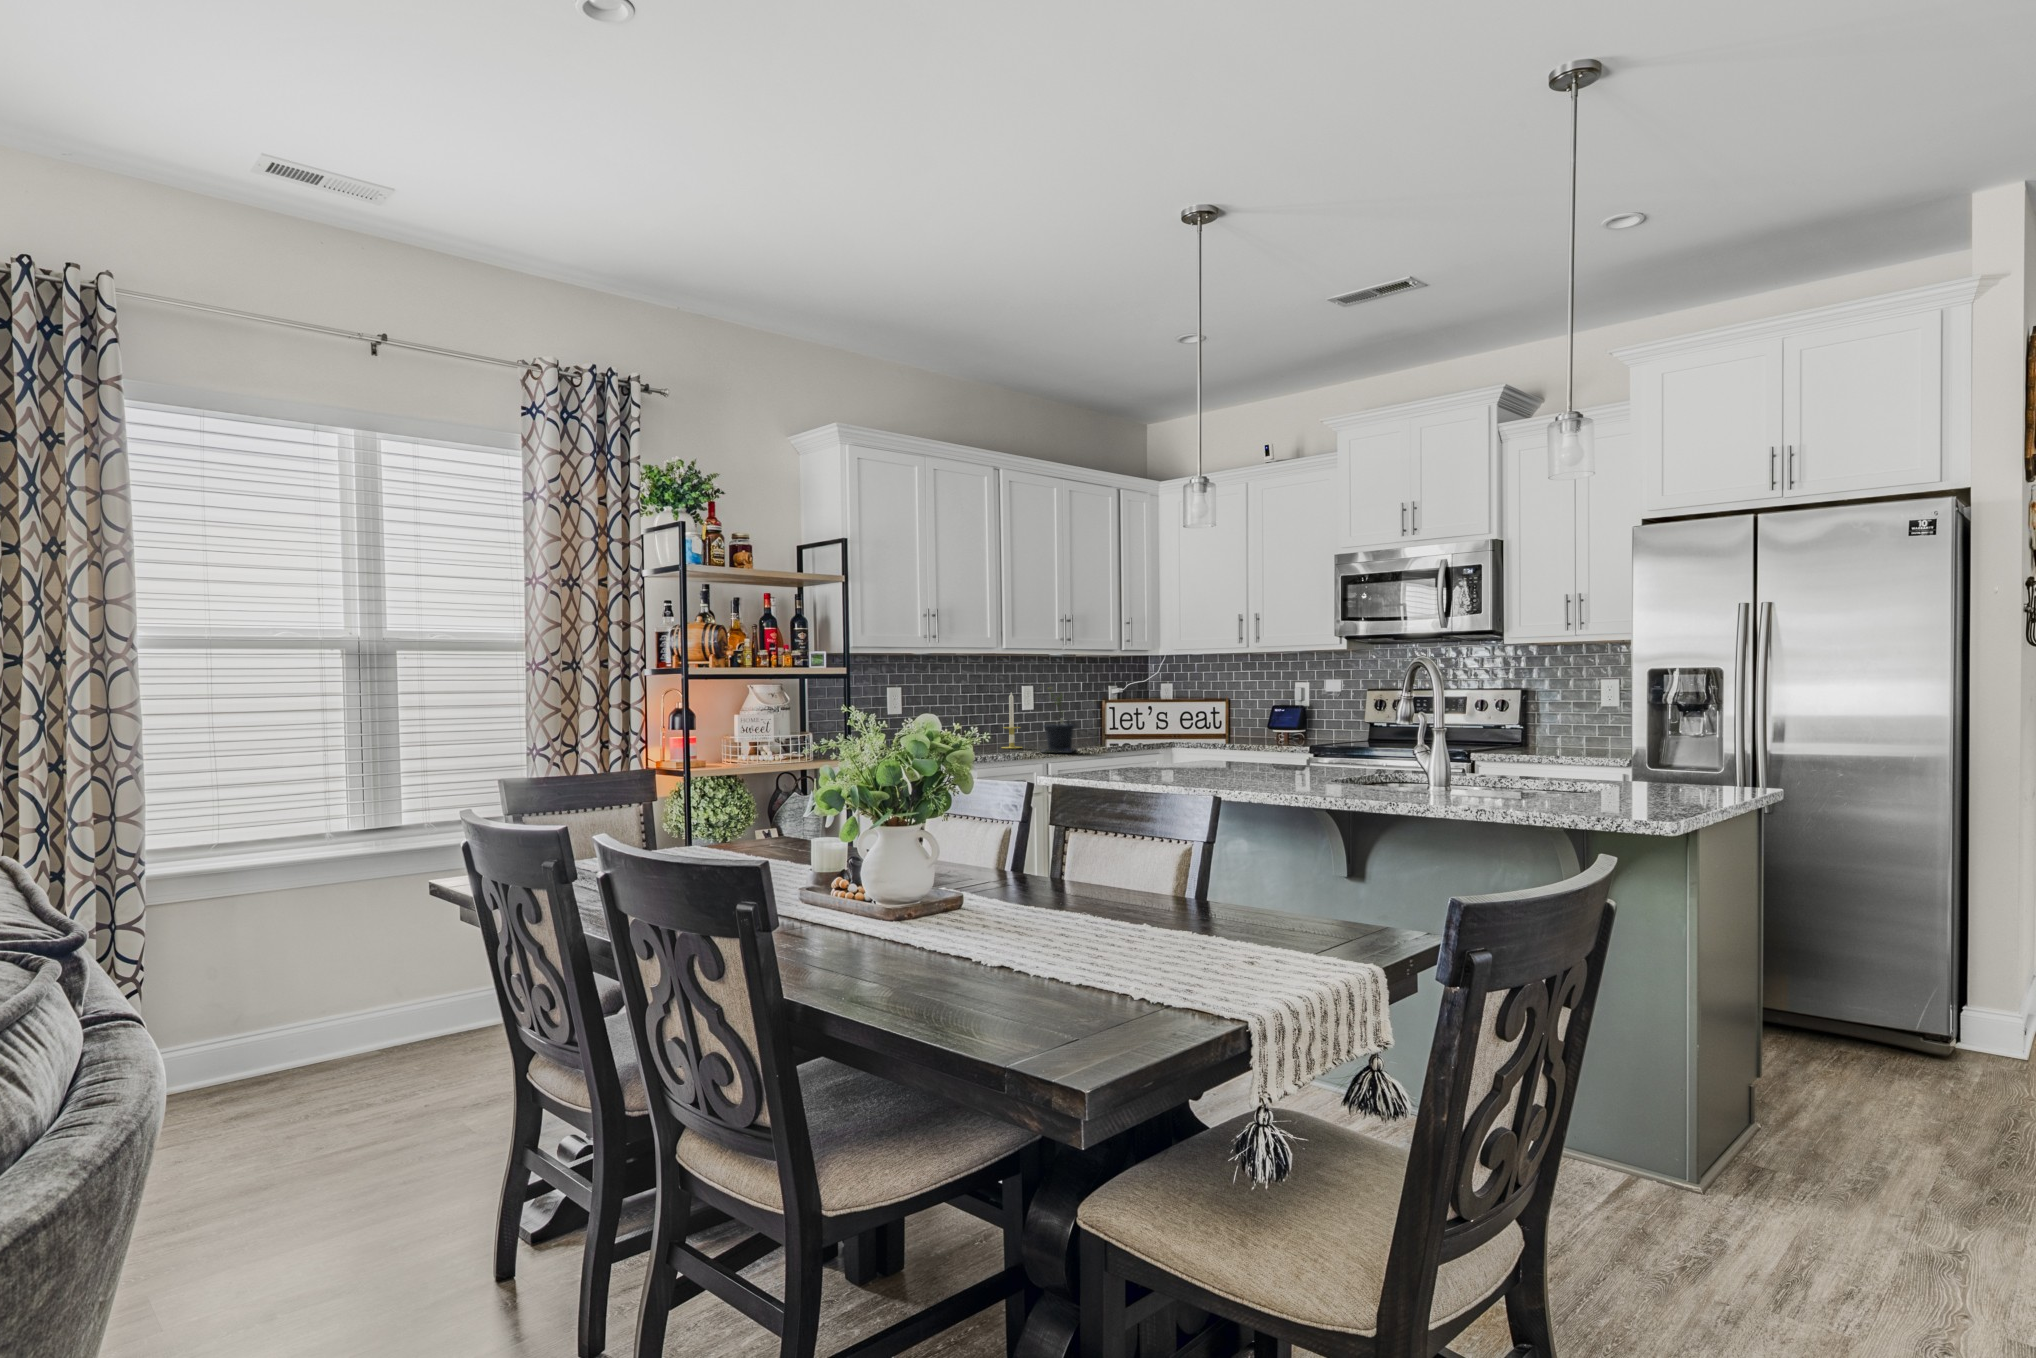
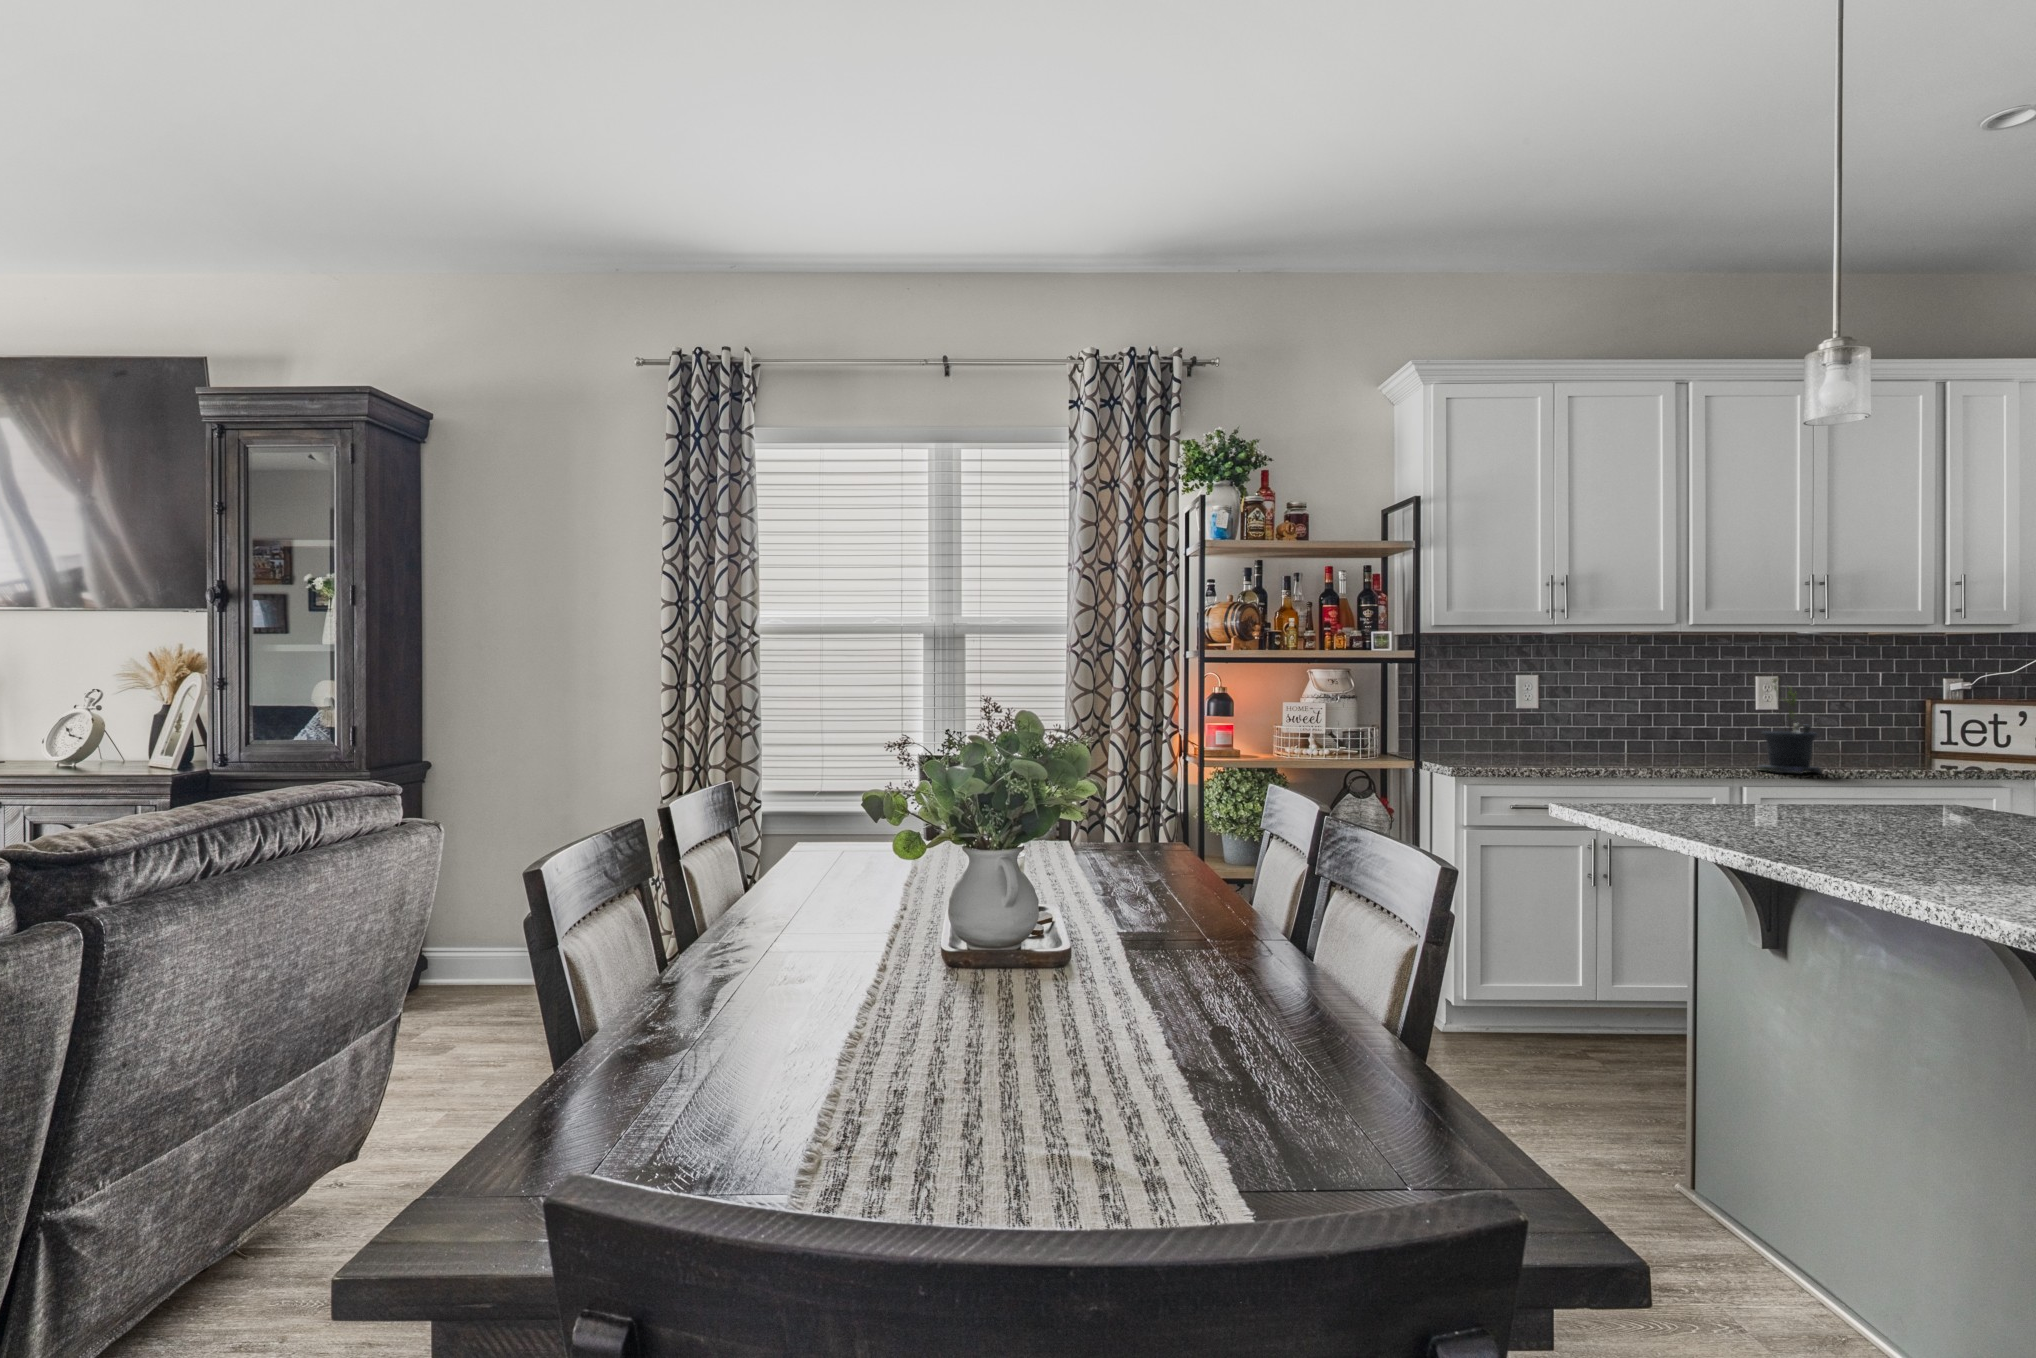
candle: present [1002,692,1022,749] -> none [1718,682,1752,761]

